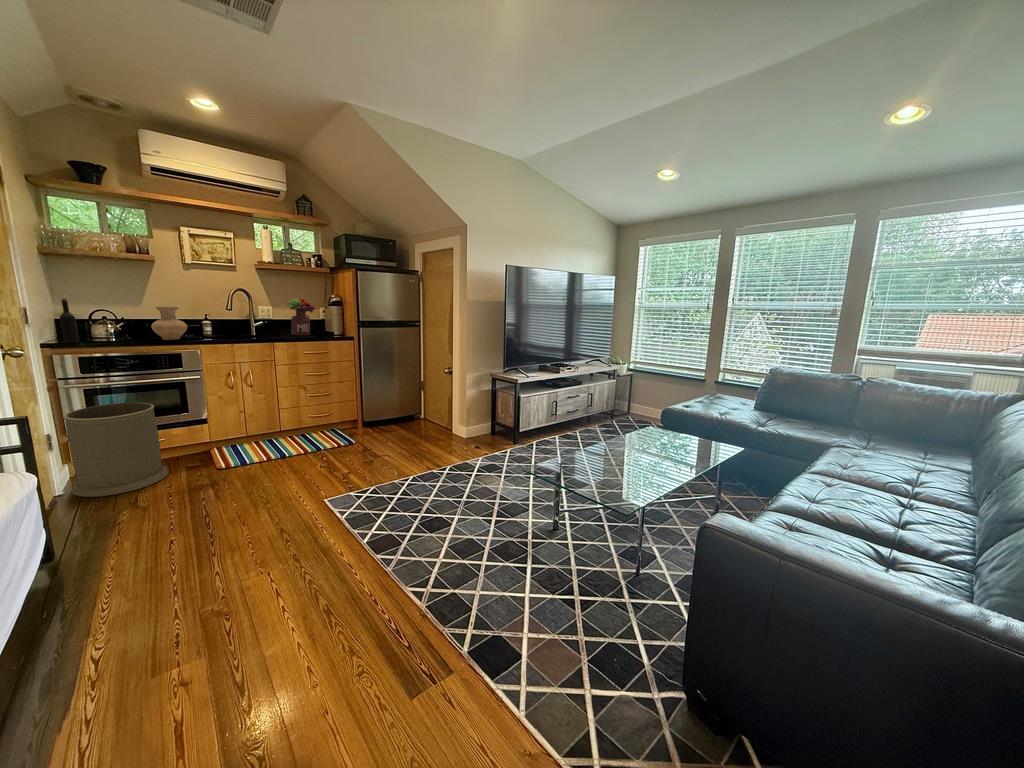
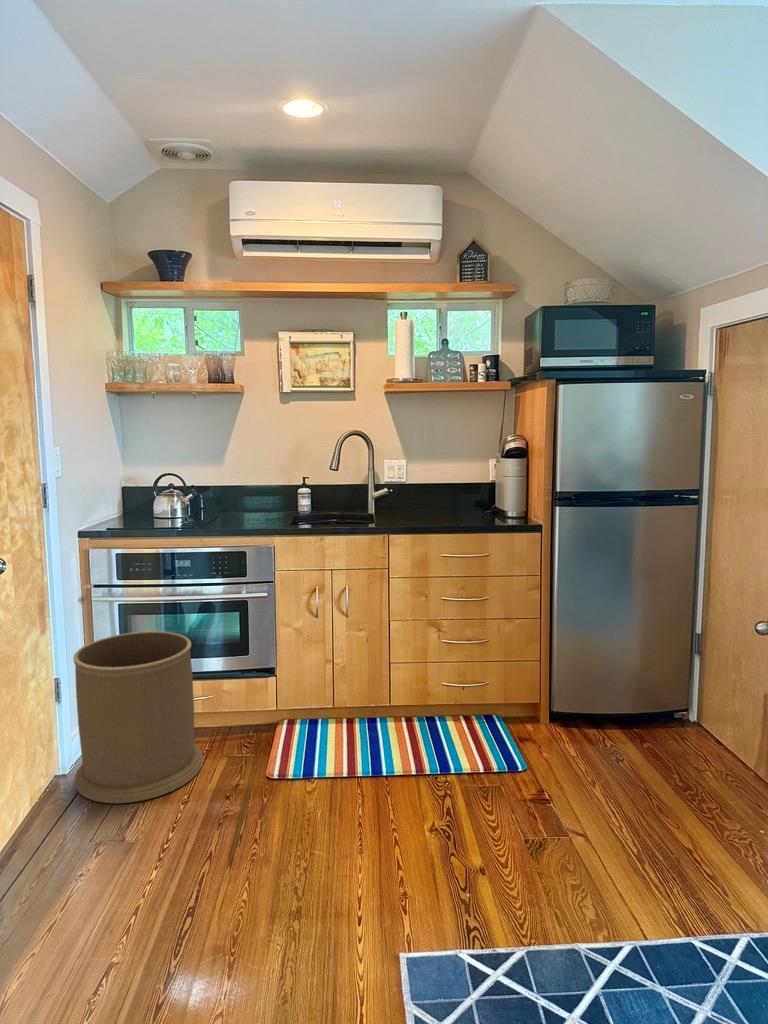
flower arrangement: present [288,298,315,336] -> none [426,443,477,518]
wine bottle: present [60,299,79,343] -> none [108,459,128,528]
vase: present [151,307,187,340] -> none [219,467,267,524]

